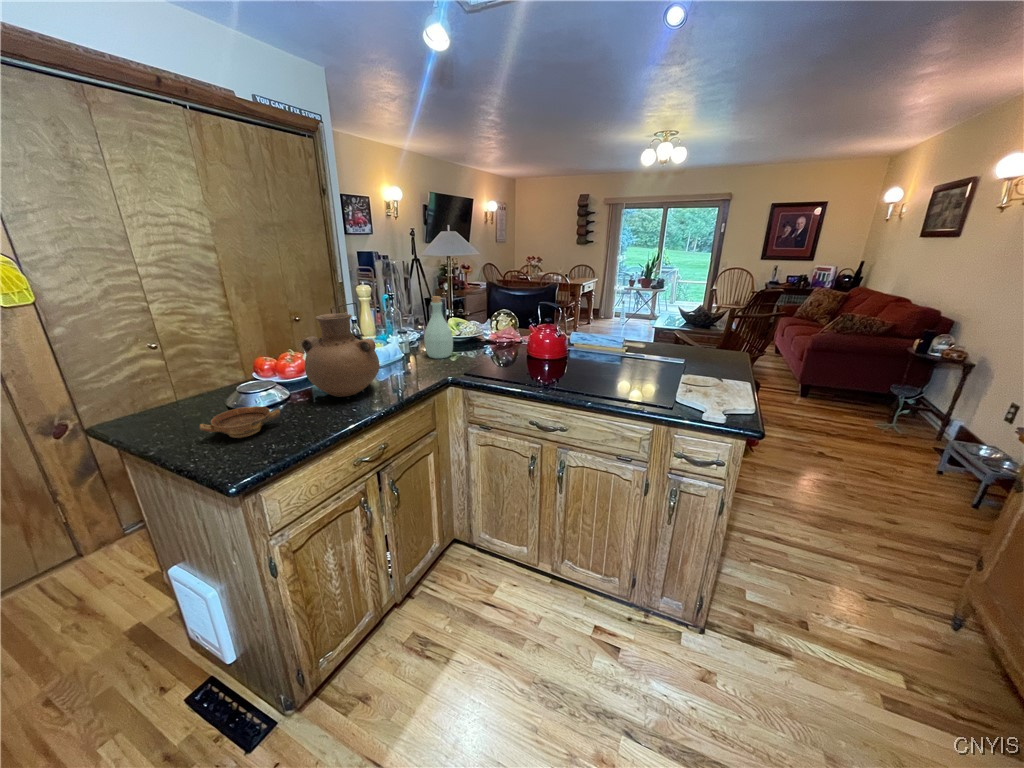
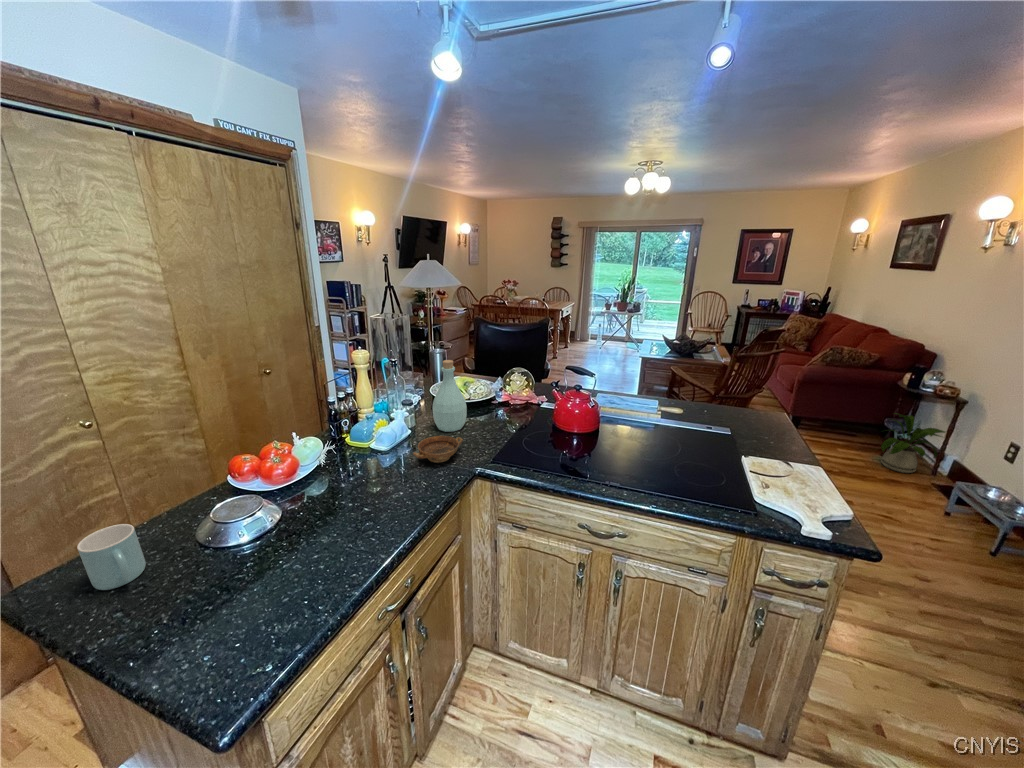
vase: present [302,313,380,397] -> none [297,404,396,510]
house plant: none [883,377,957,438] -> present [881,414,945,473]
mug: none [143,385,190,428] -> present [77,524,146,590]
bowl: present [200,406,280,438] -> present [413,436,463,463]

